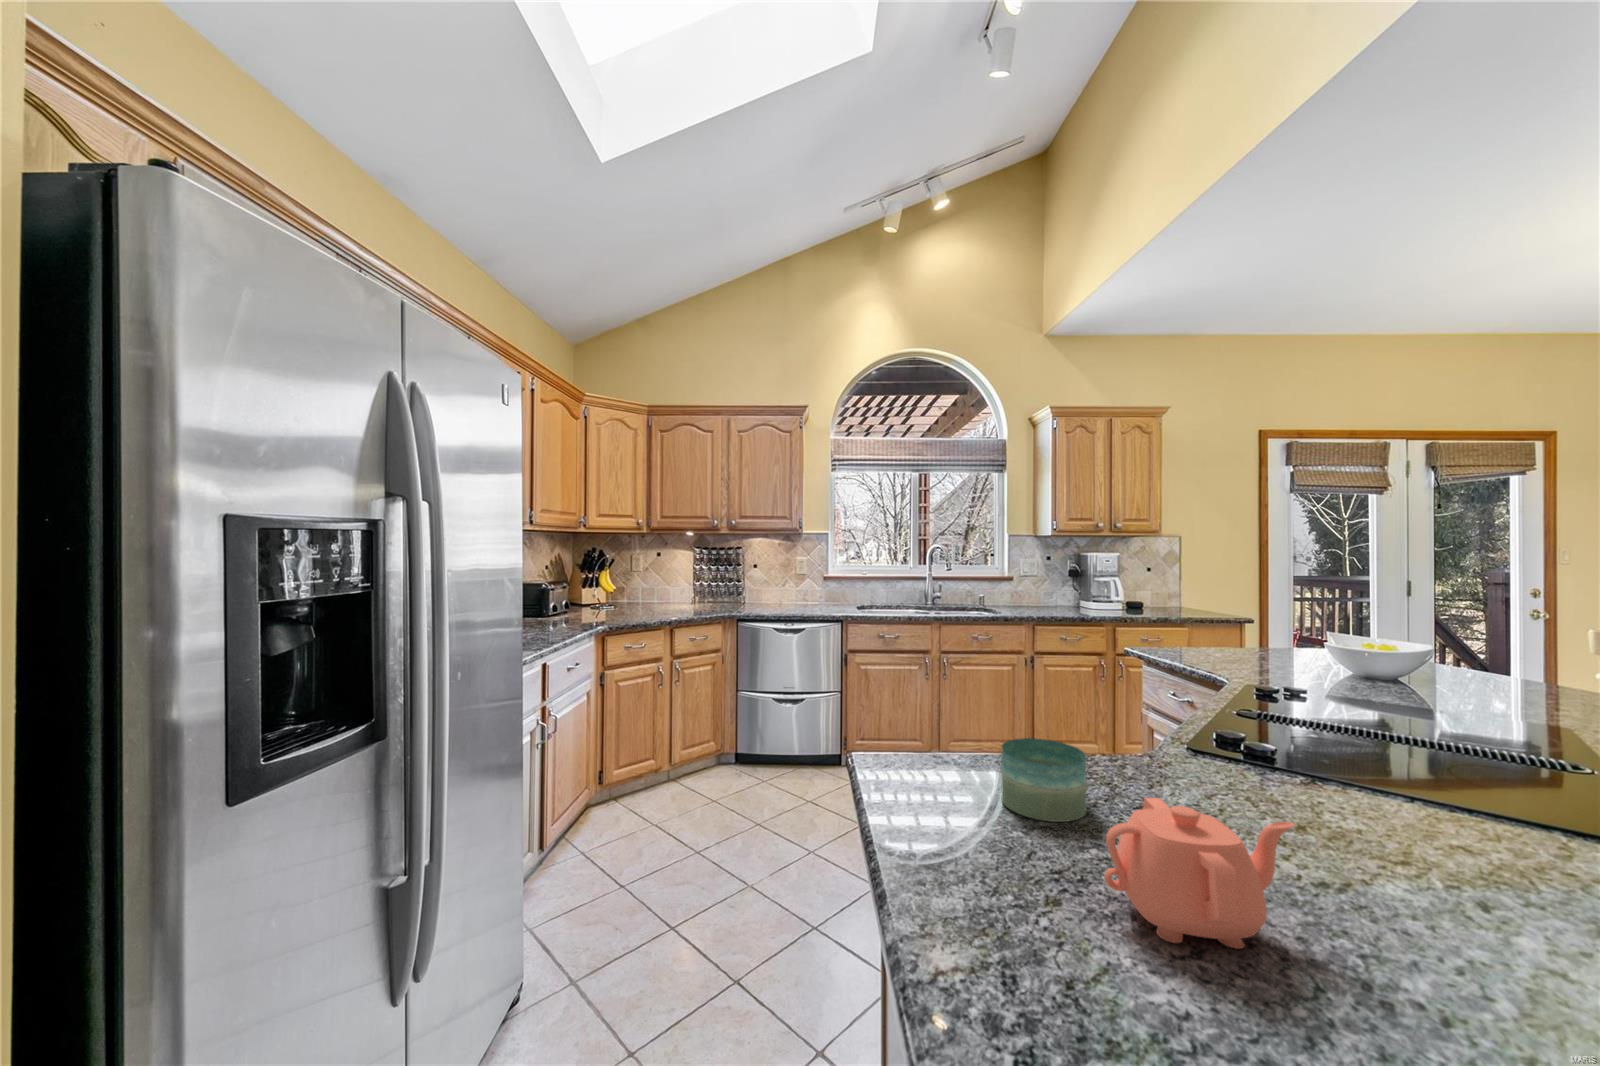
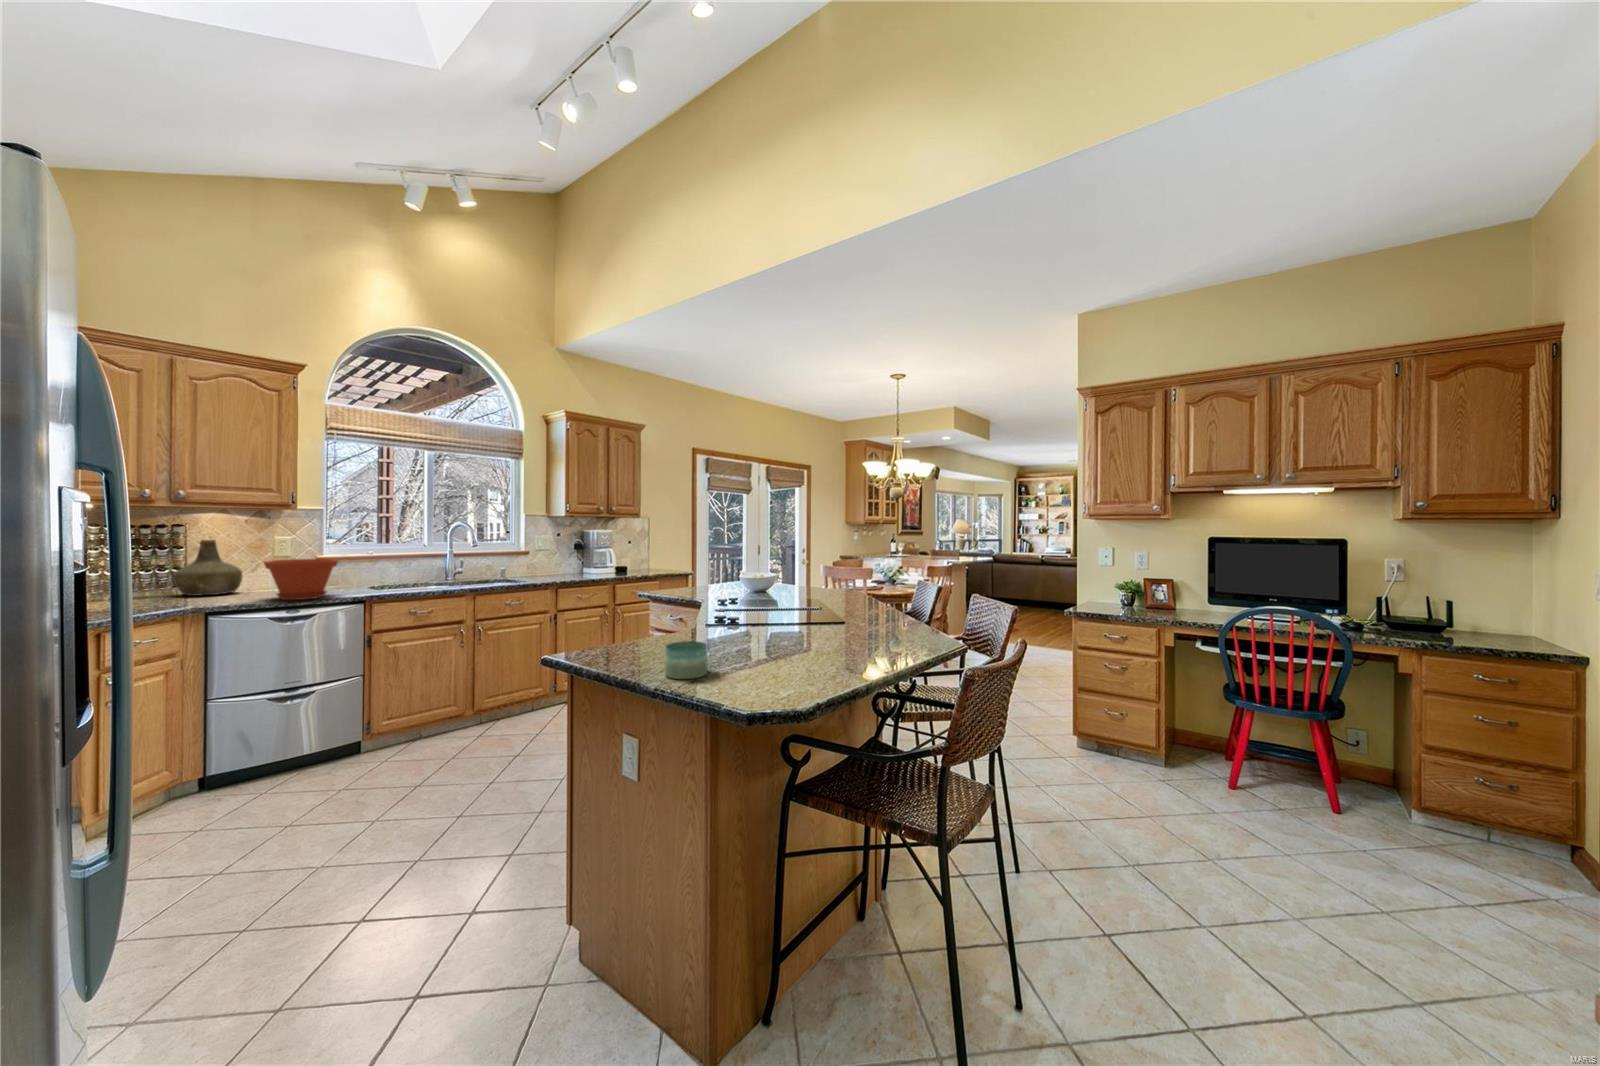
bottle: none [737,559,774,604] -> present [174,540,242,596]
plant pot: none [774,577,824,614] -> present [264,559,338,600]
teapot: present [1104,798,1294,949] -> none [743,643,798,696]

